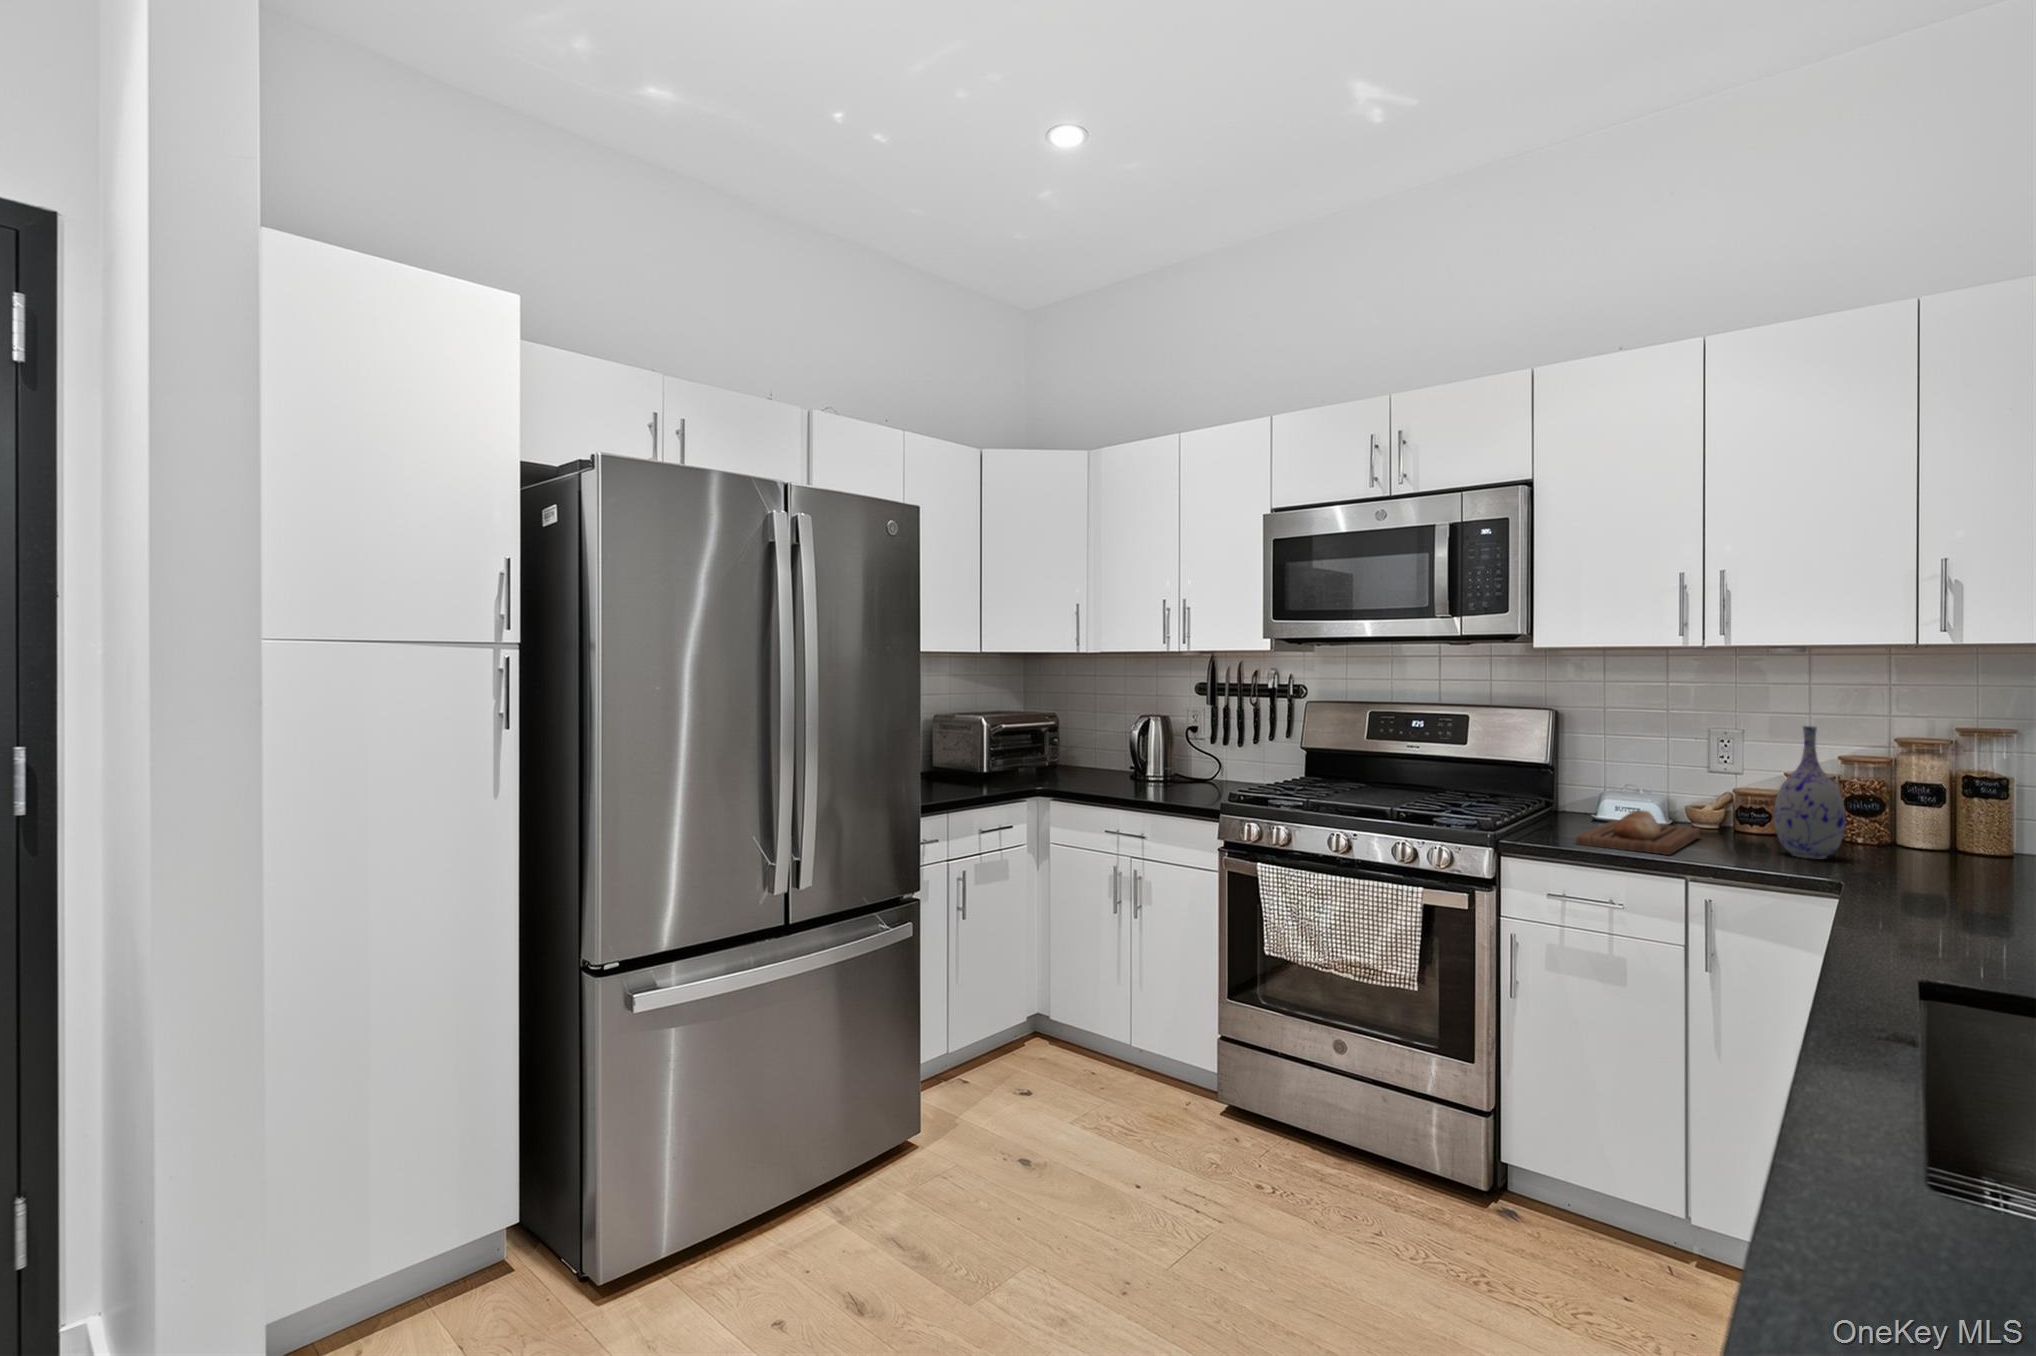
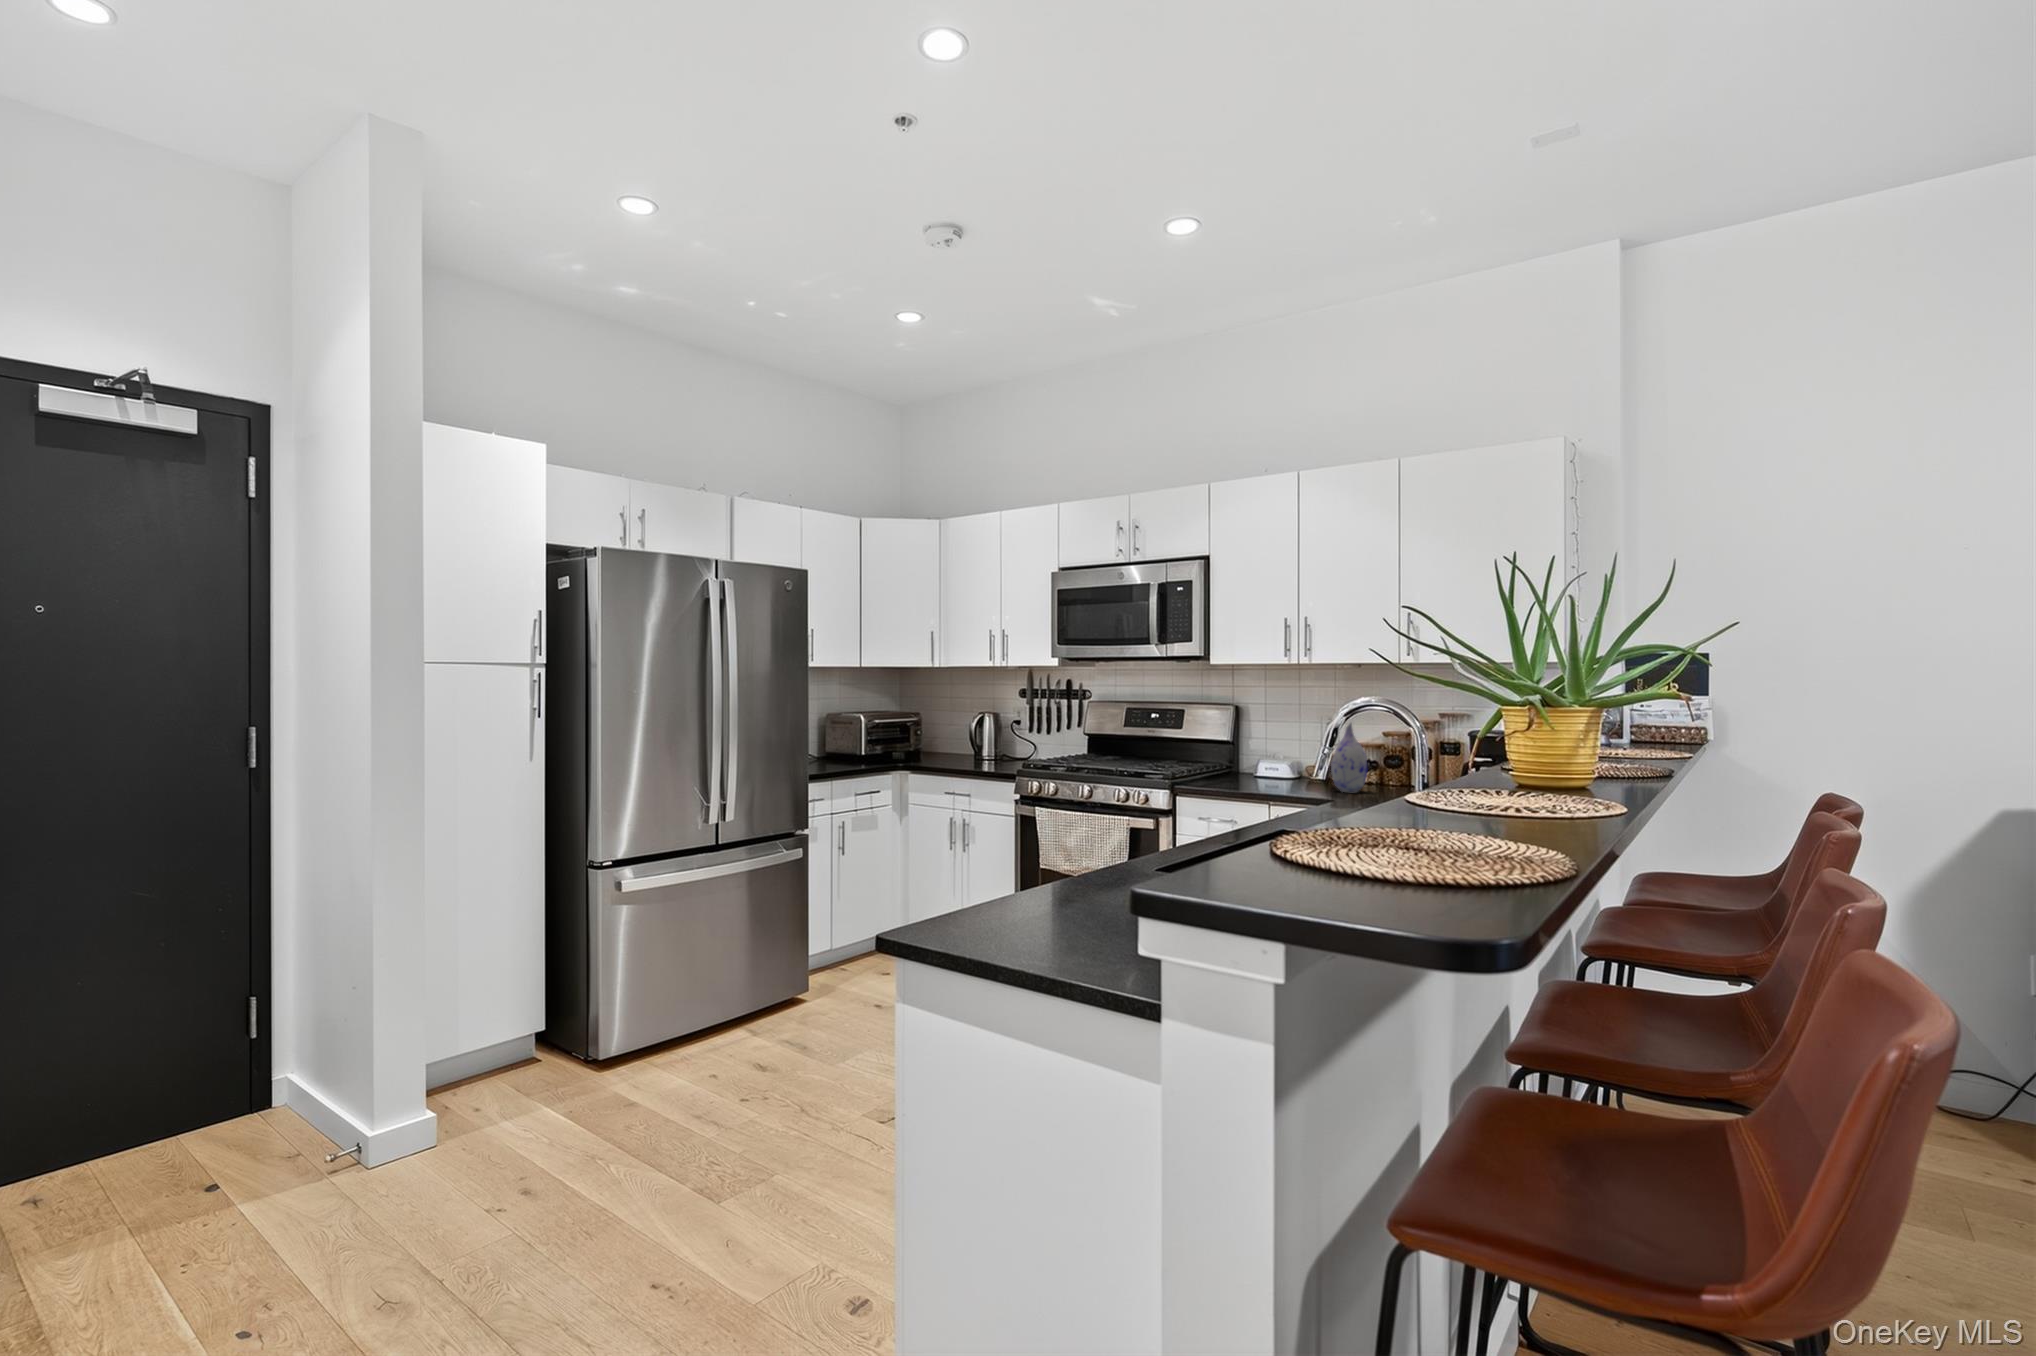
bread loaf: present [1576,810,1700,855] -> none [1218,768,1303,791]

